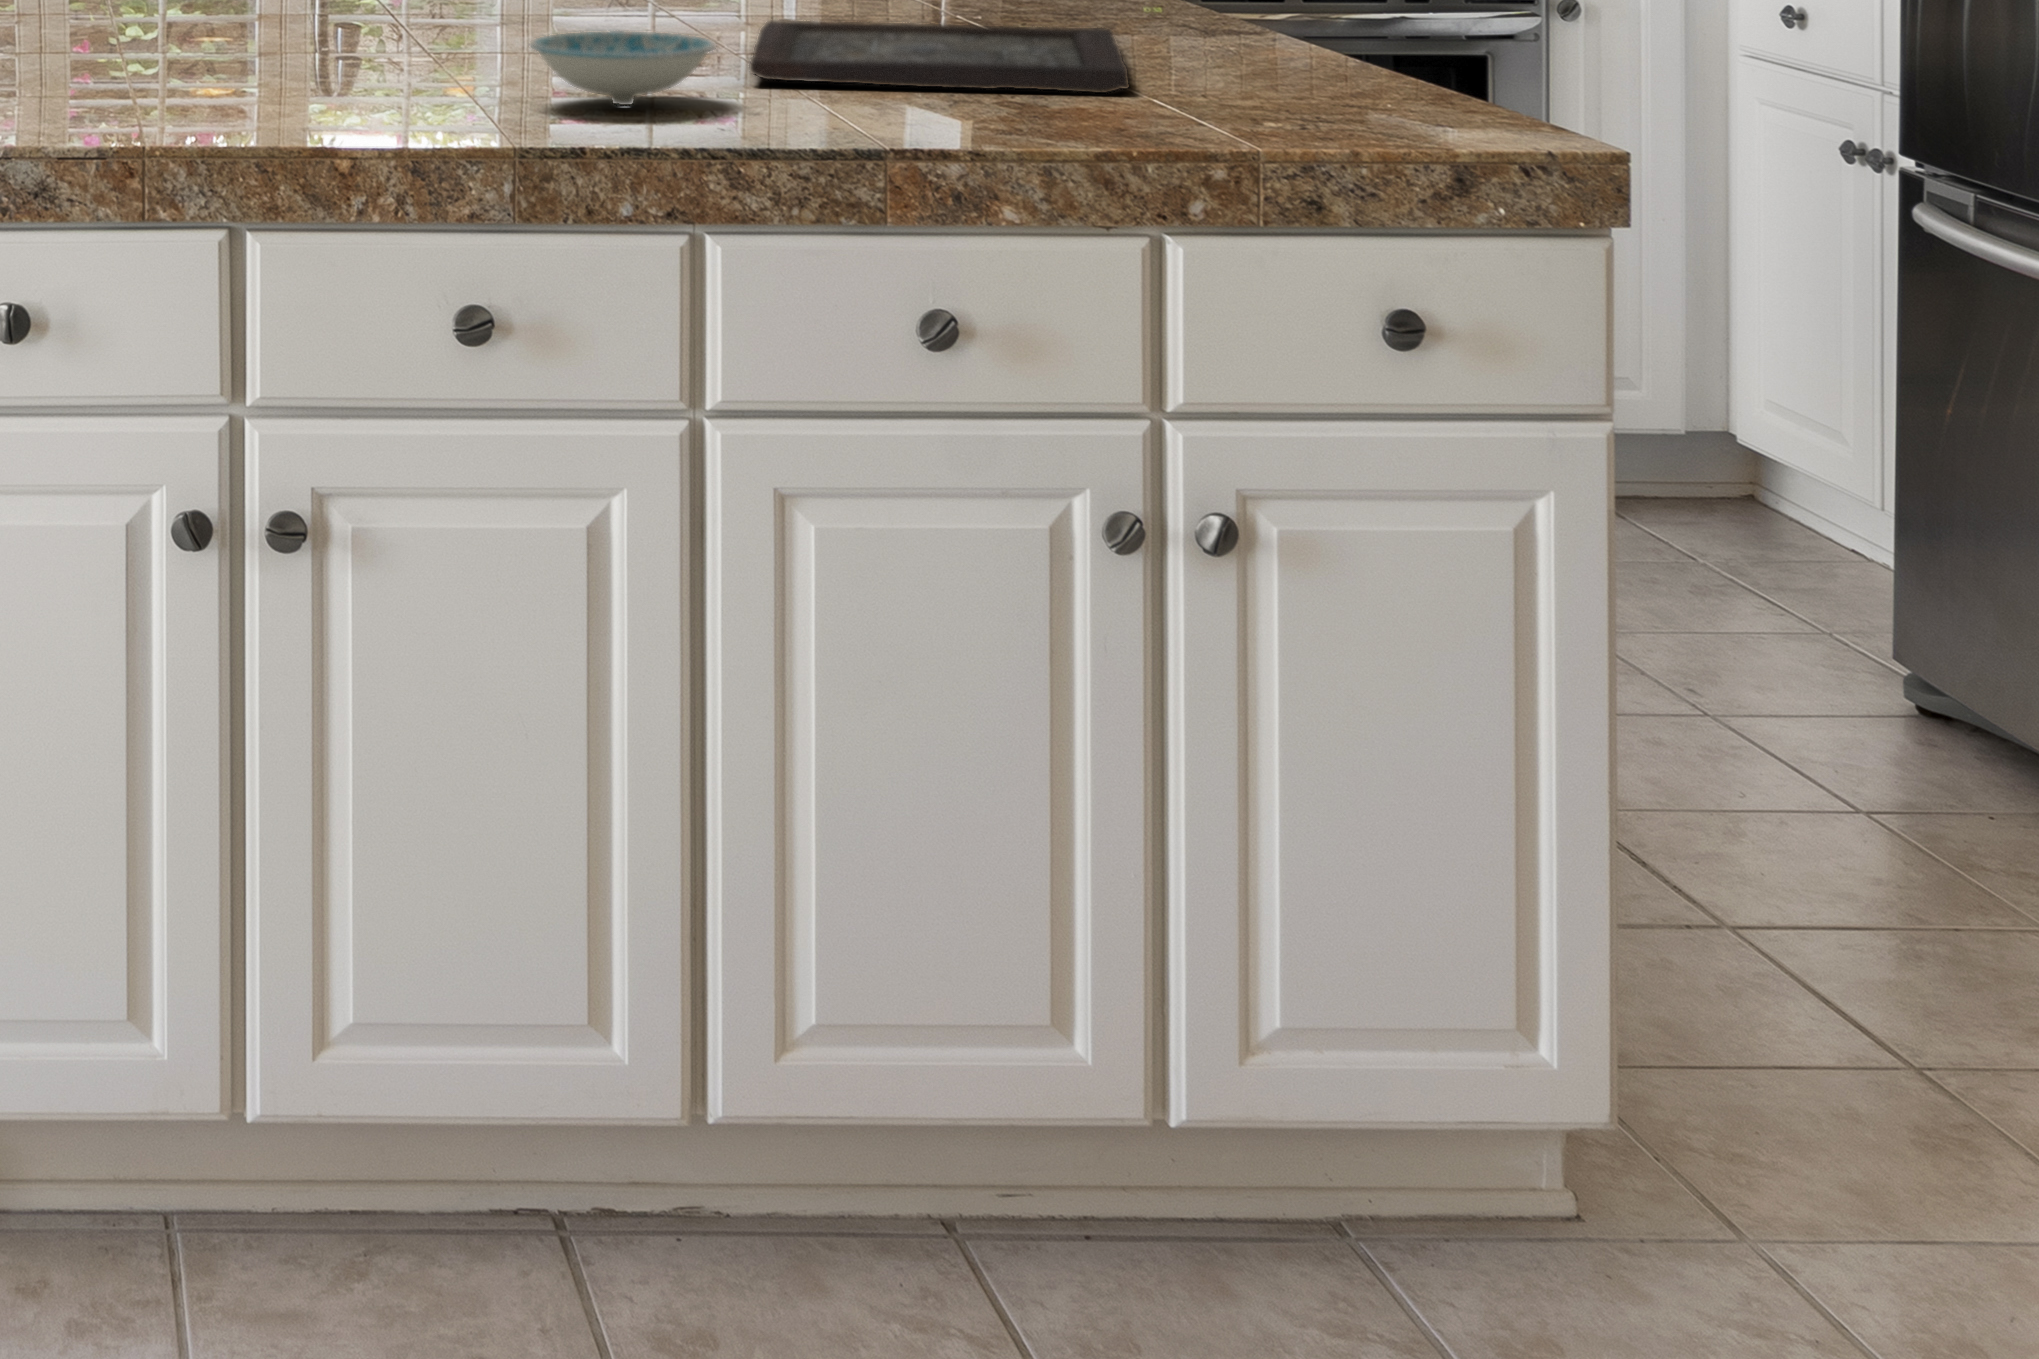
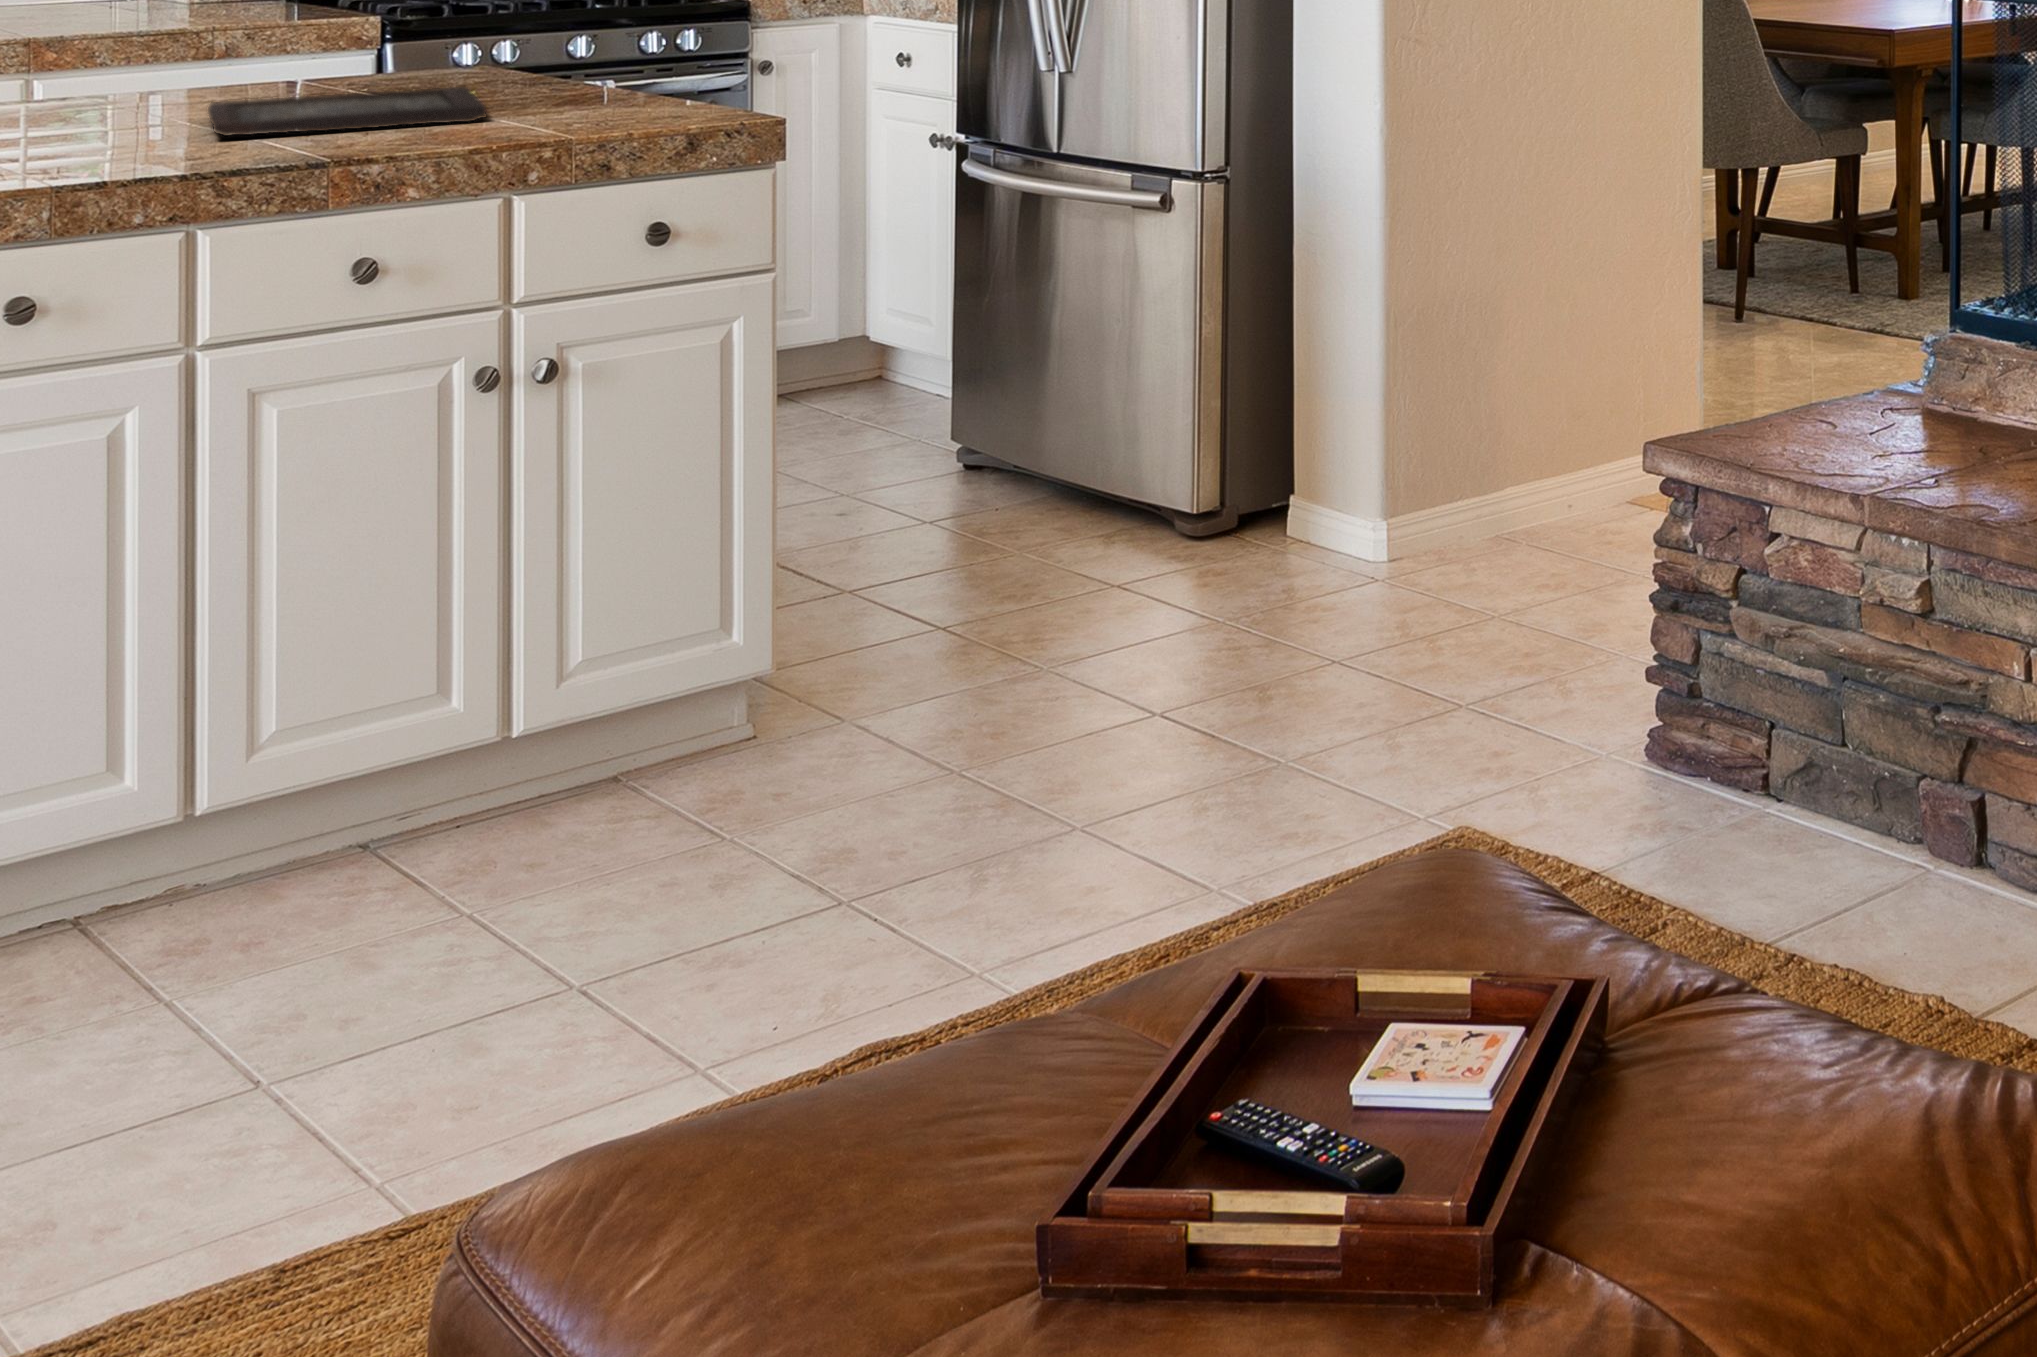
ceramic bowl: present [530,31,716,105] -> none [49,110,196,159]

